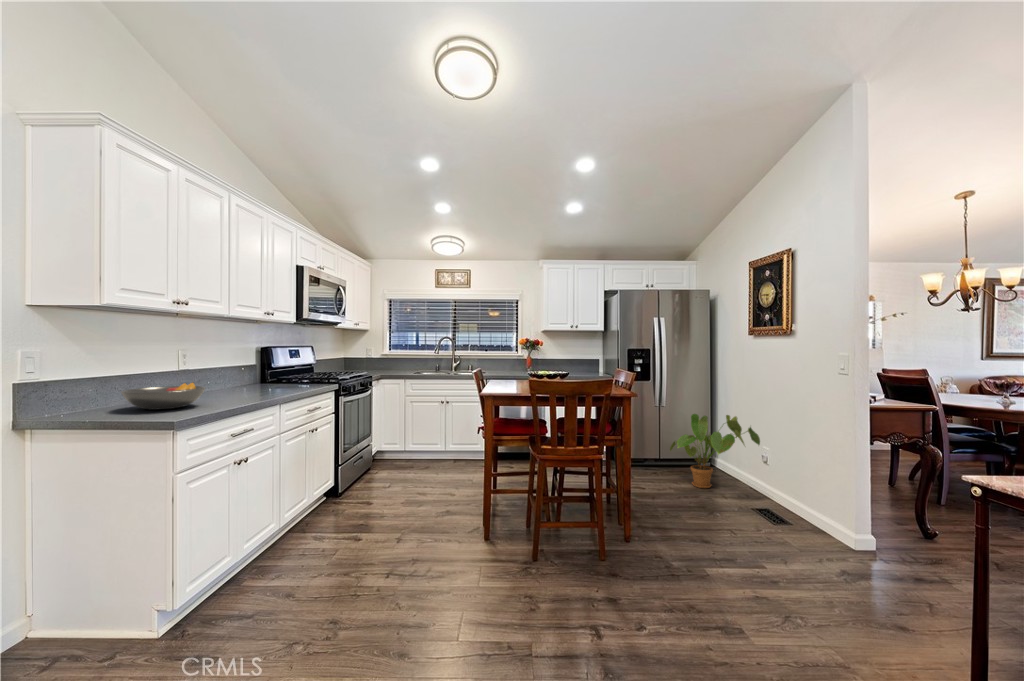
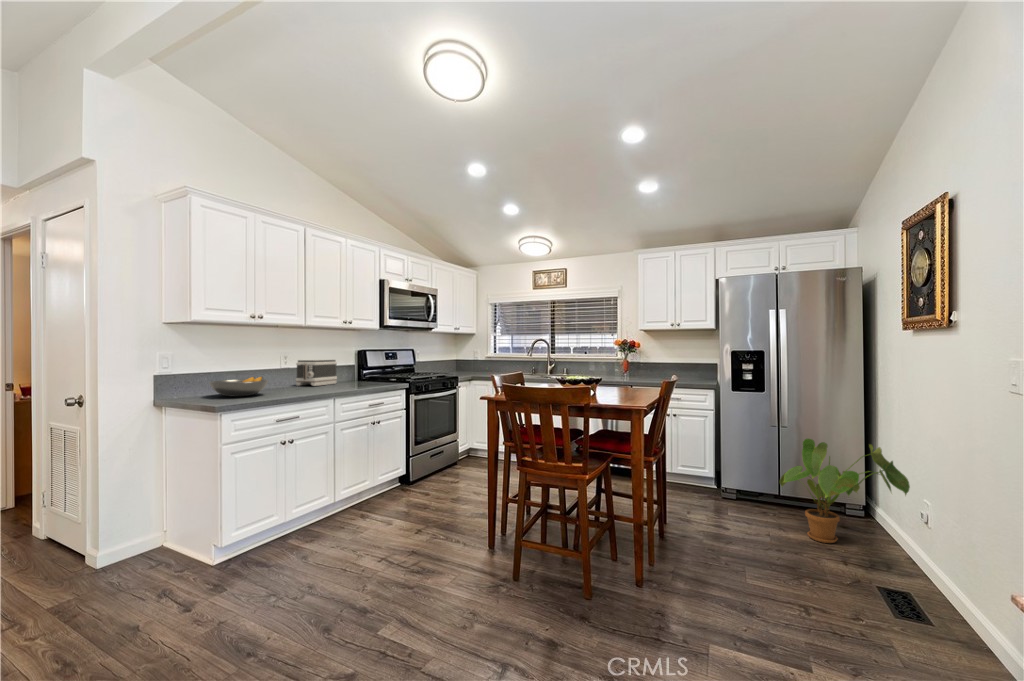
toaster: none [205,360,251,393] -> present [296,360,337,386]

